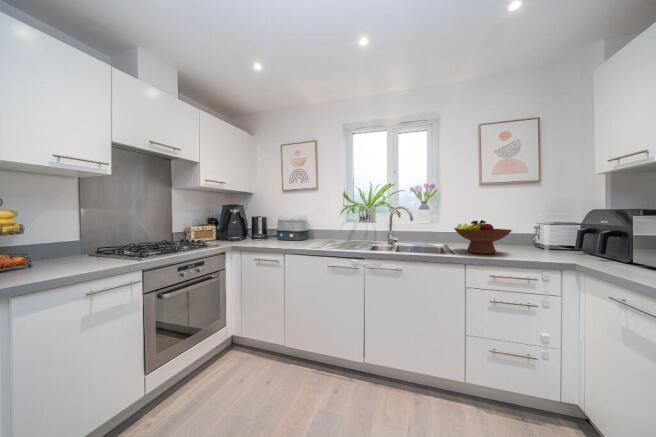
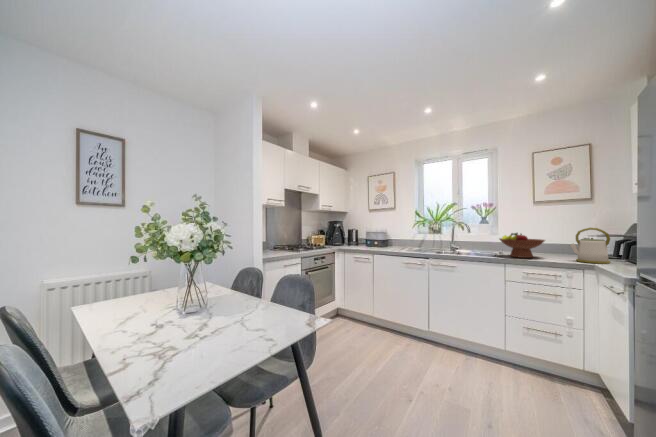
kettle: none [544,213,595,261] -> present [570,228,610,264]

